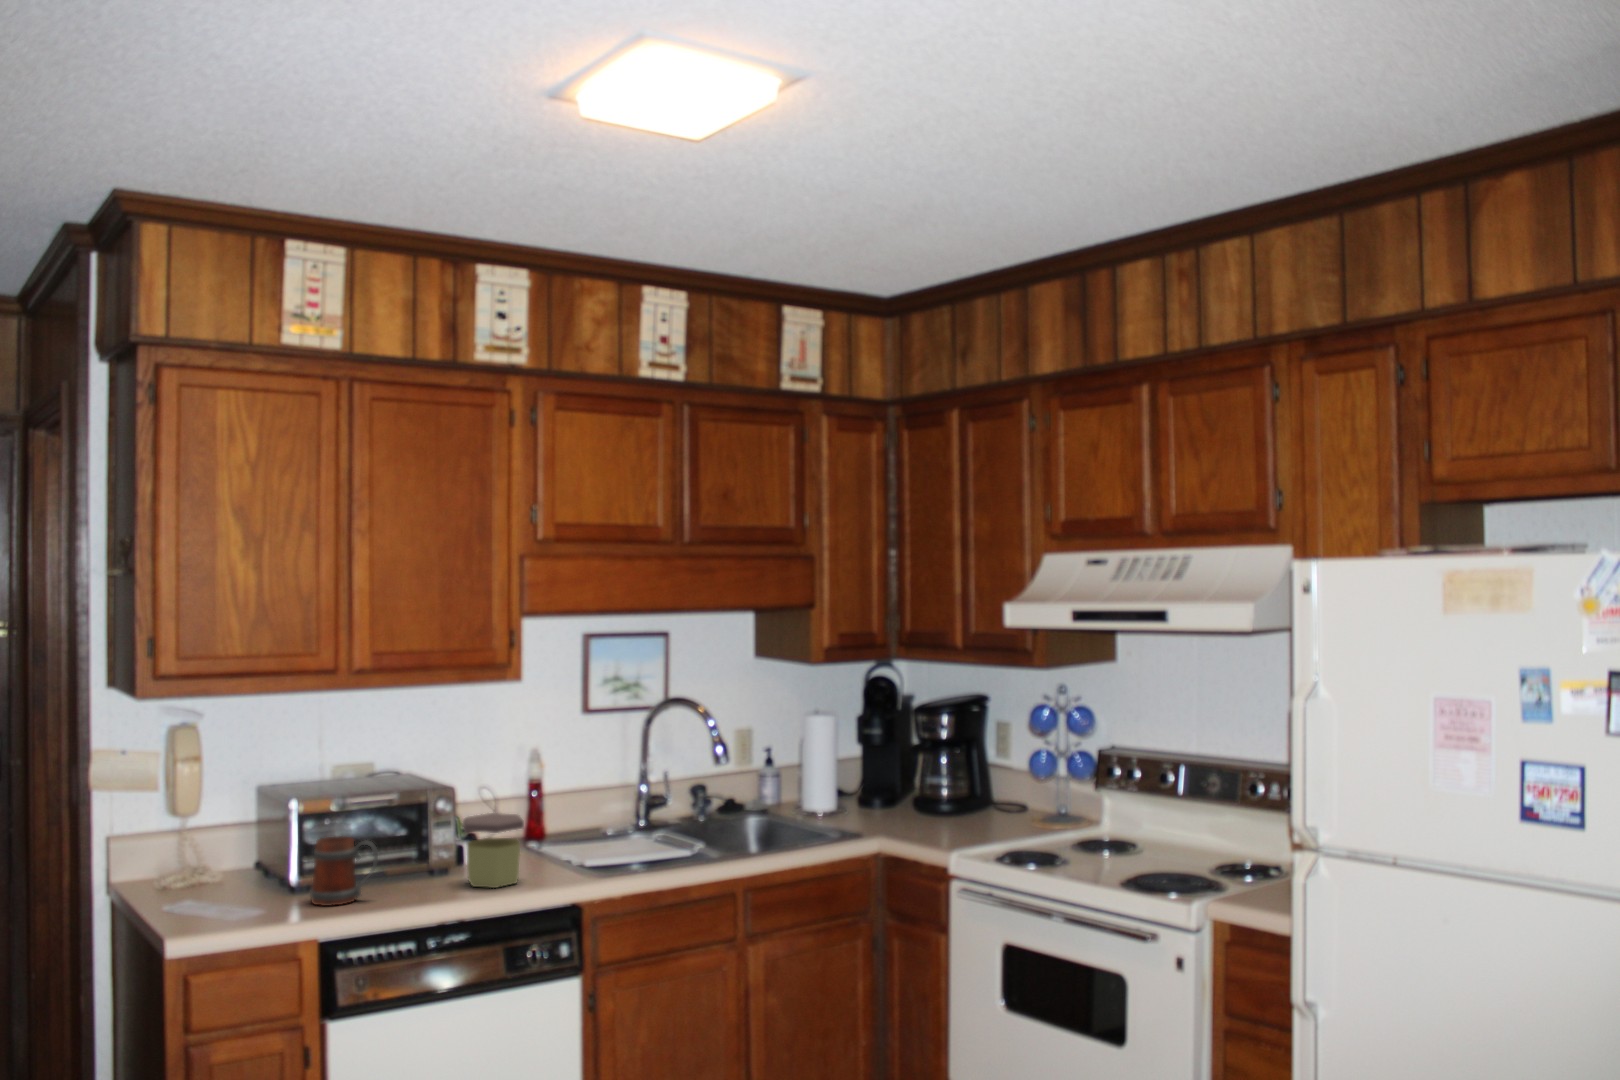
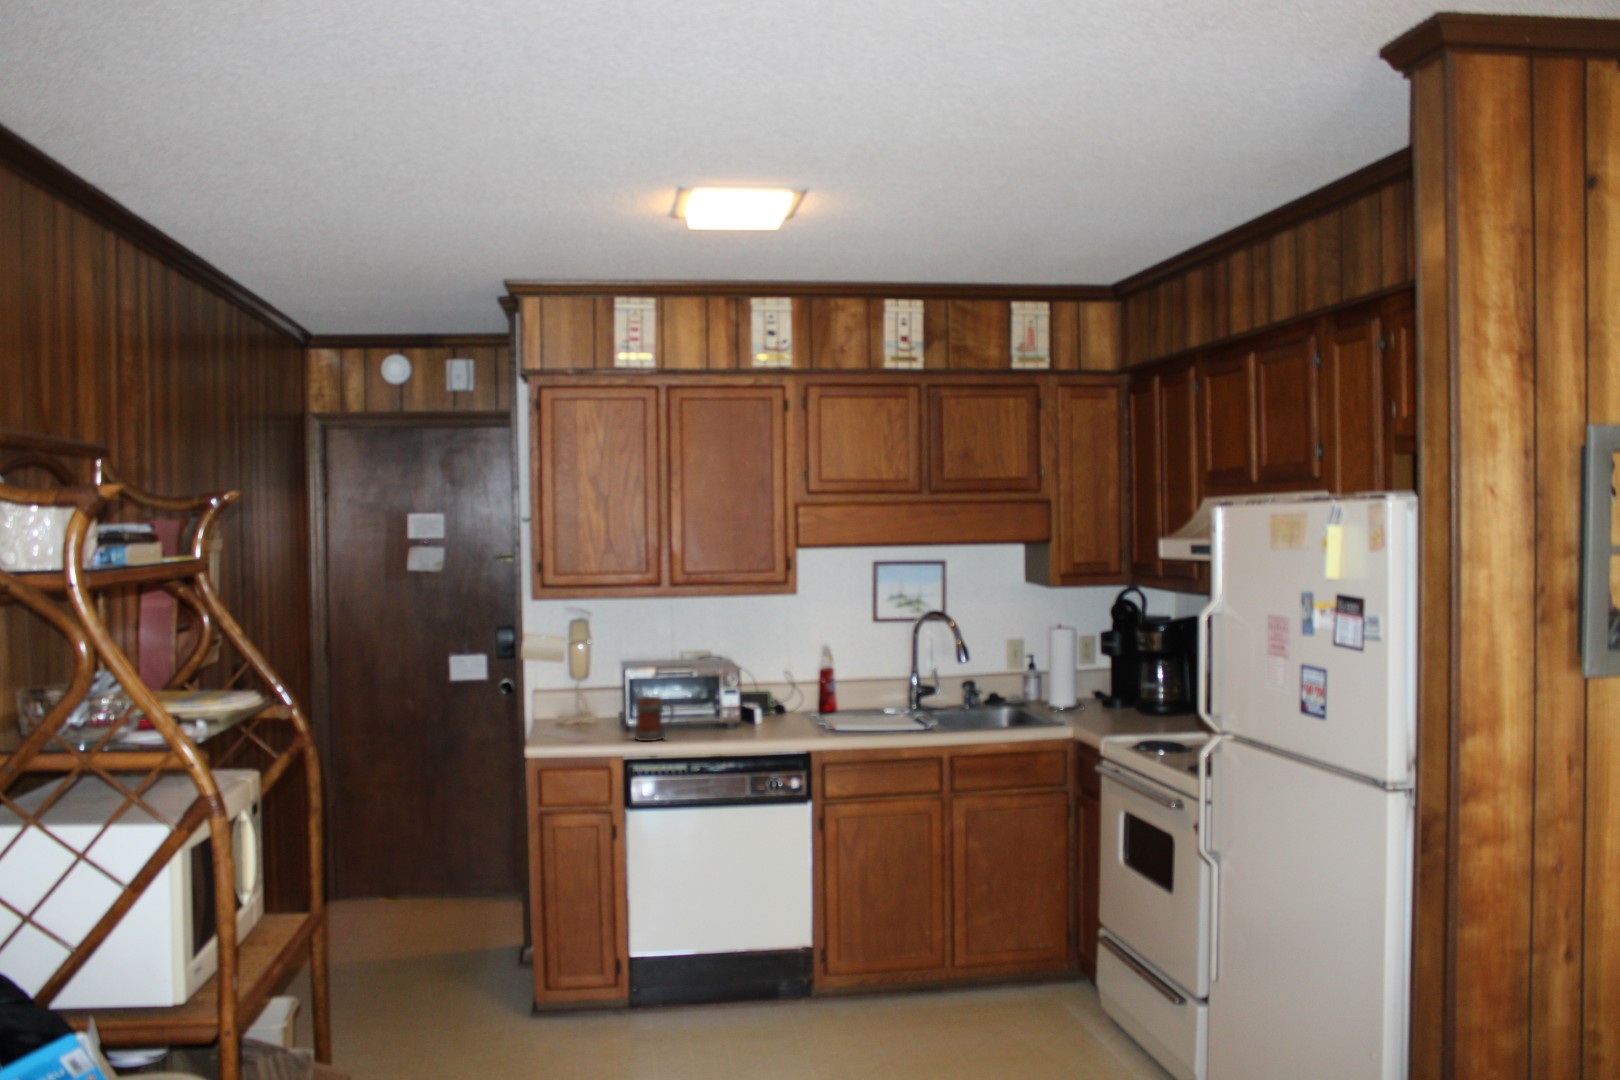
jar: present [463,813,524,888] -> none [734,689,777,740]

